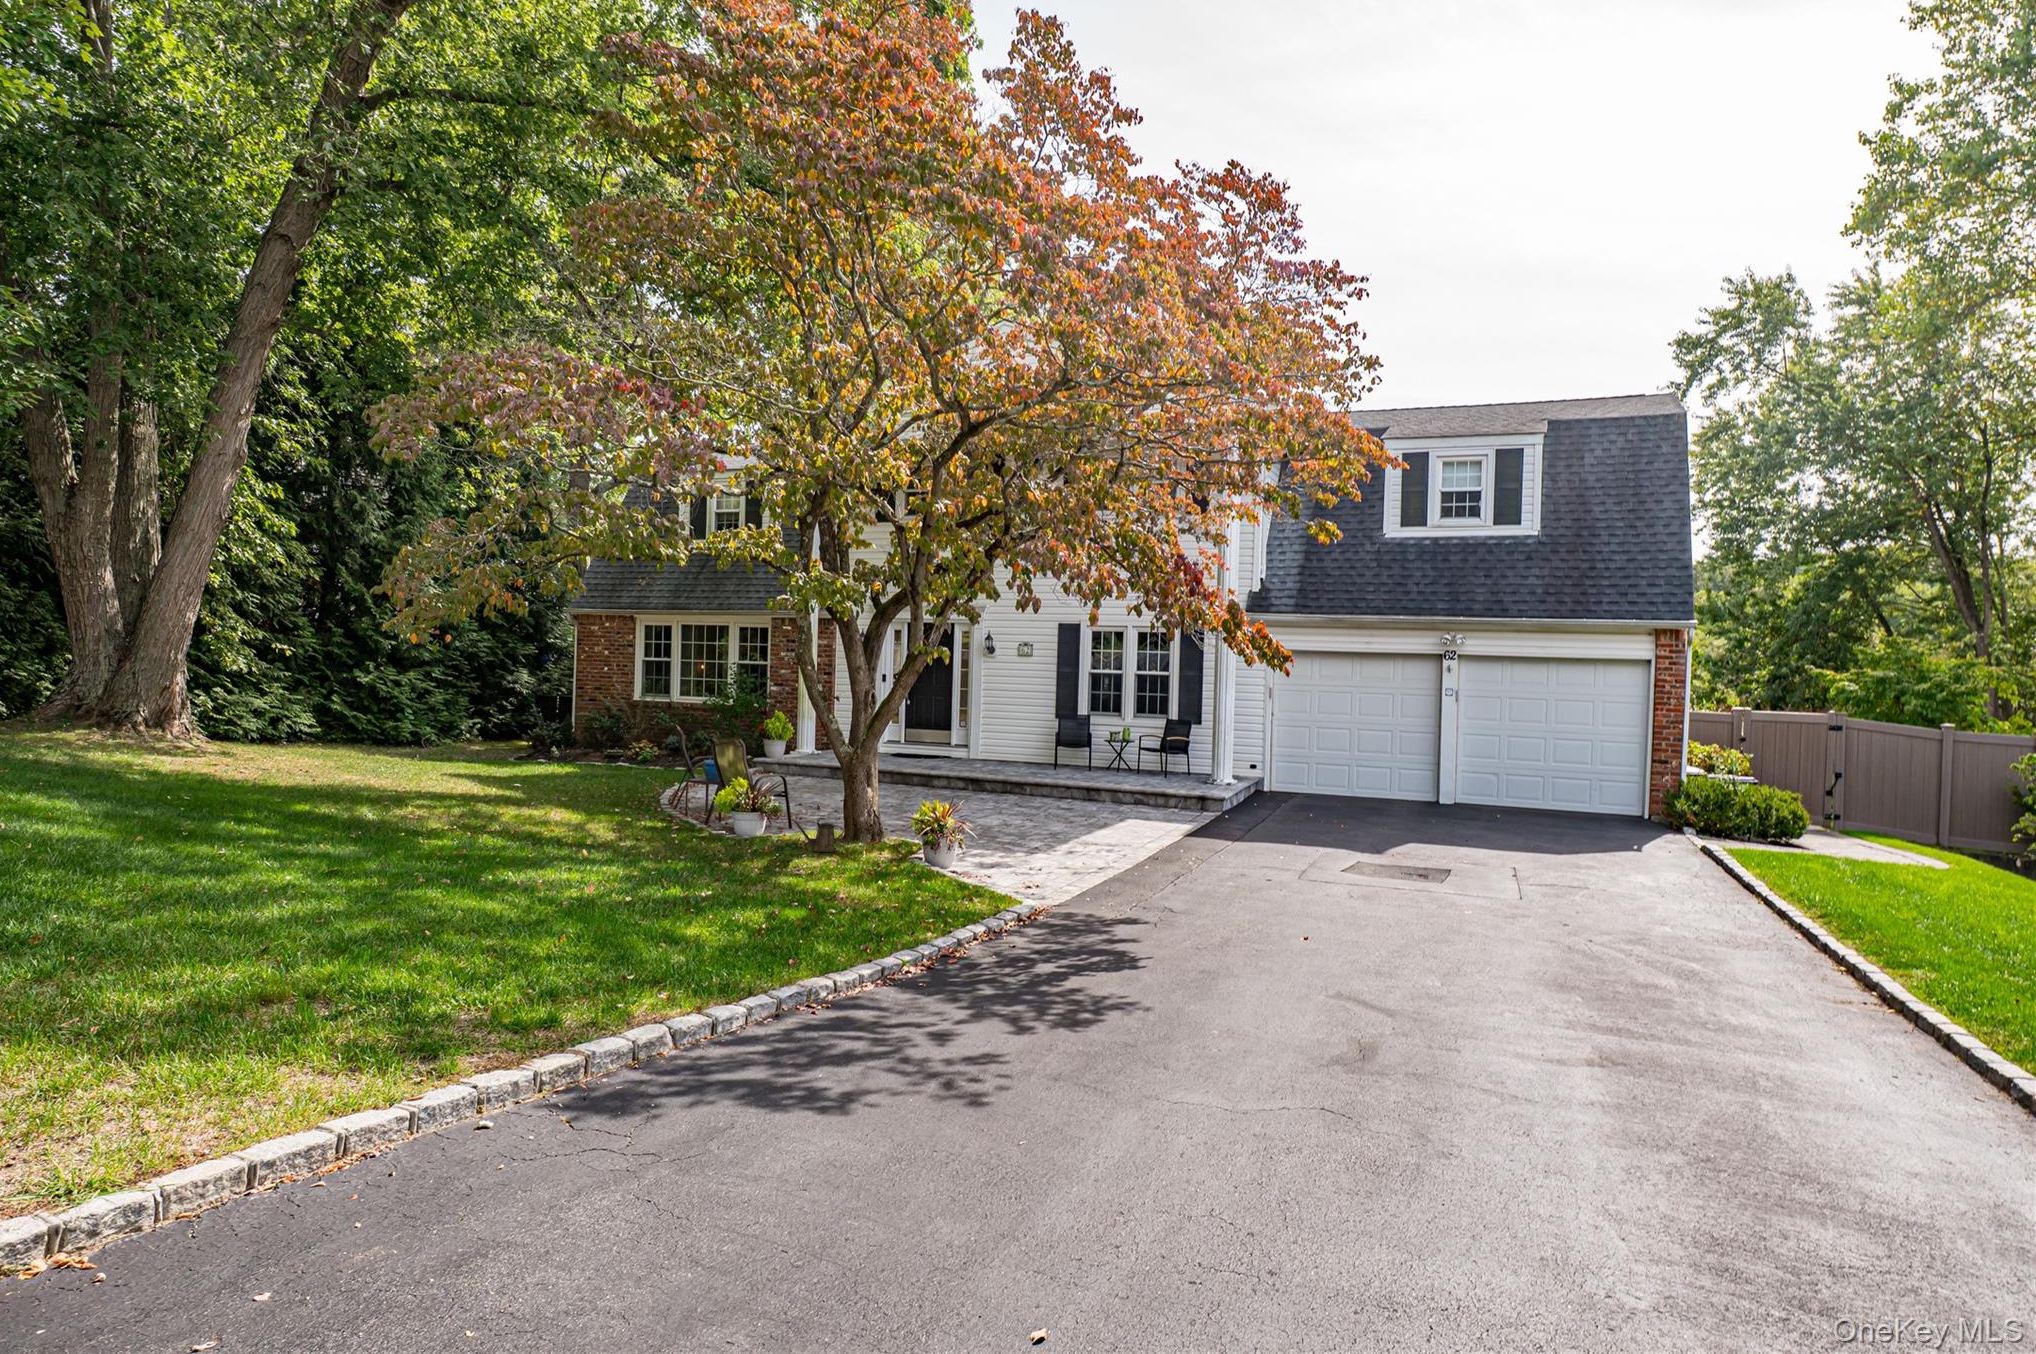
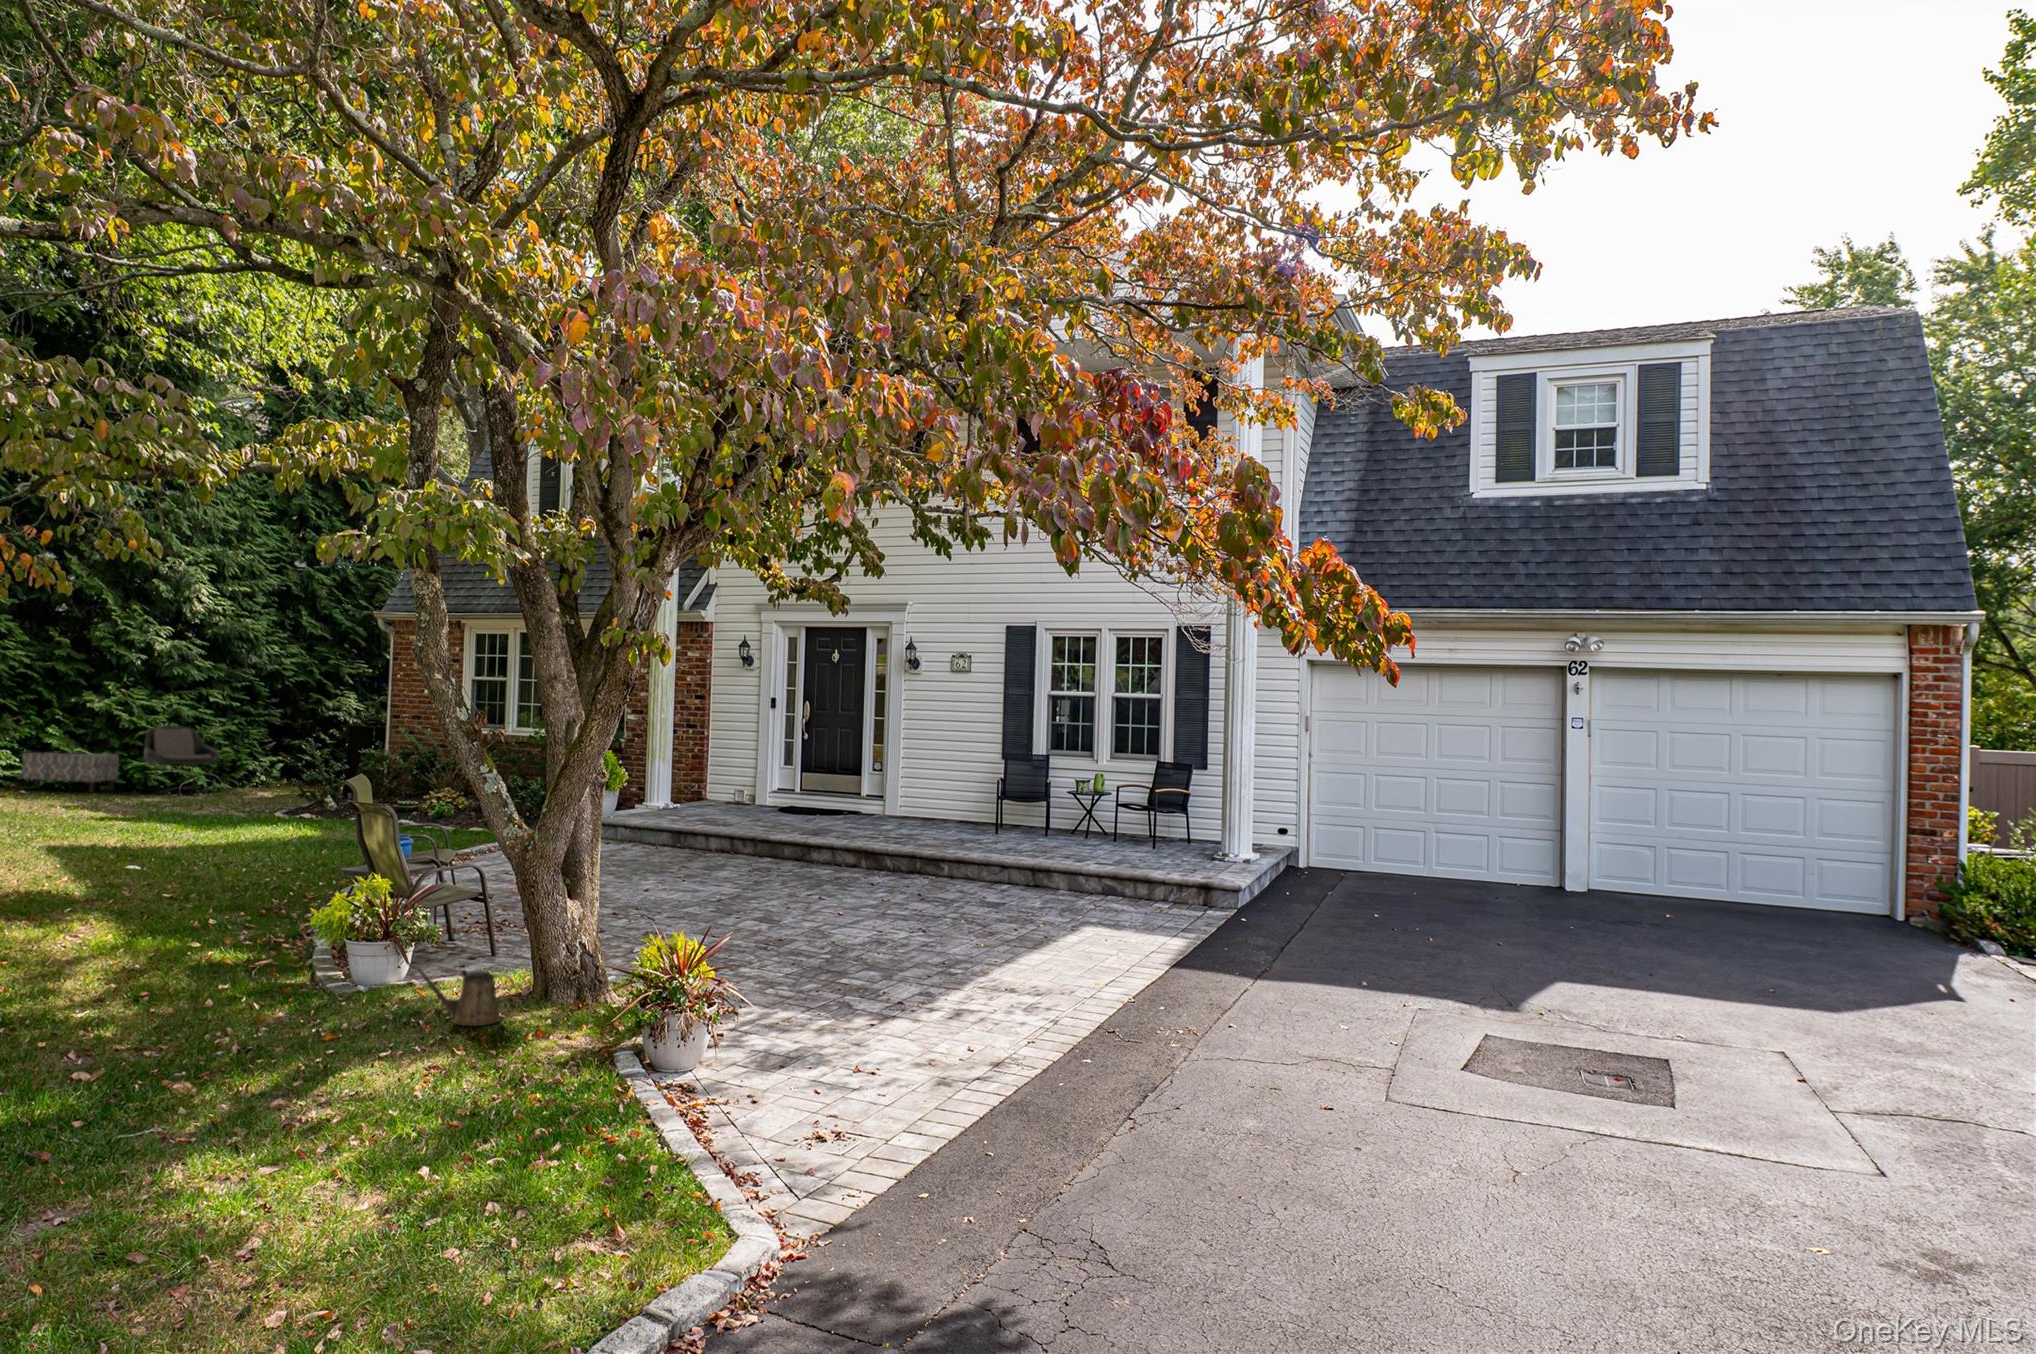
lounge chair: none [400,694,459,744] -> present [141,726,220,793]
bench: none [312,712,386,744] -> present [14,752,119,793]

